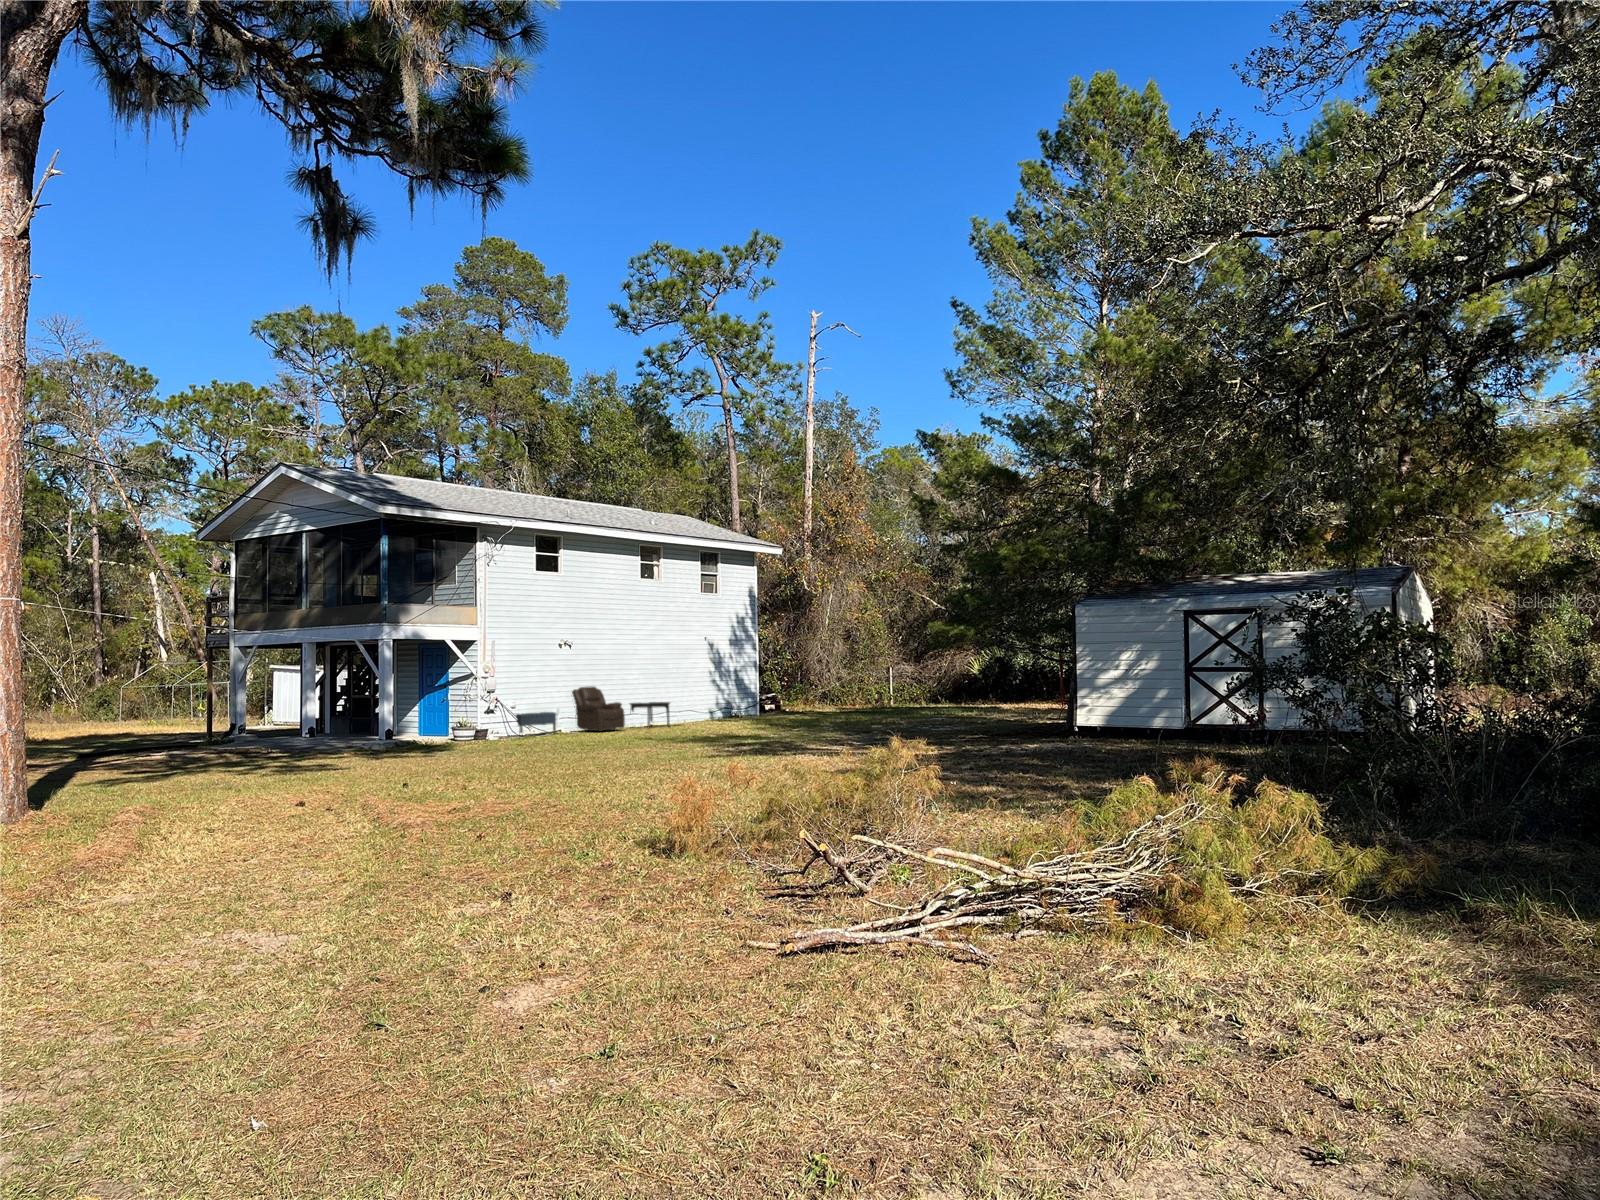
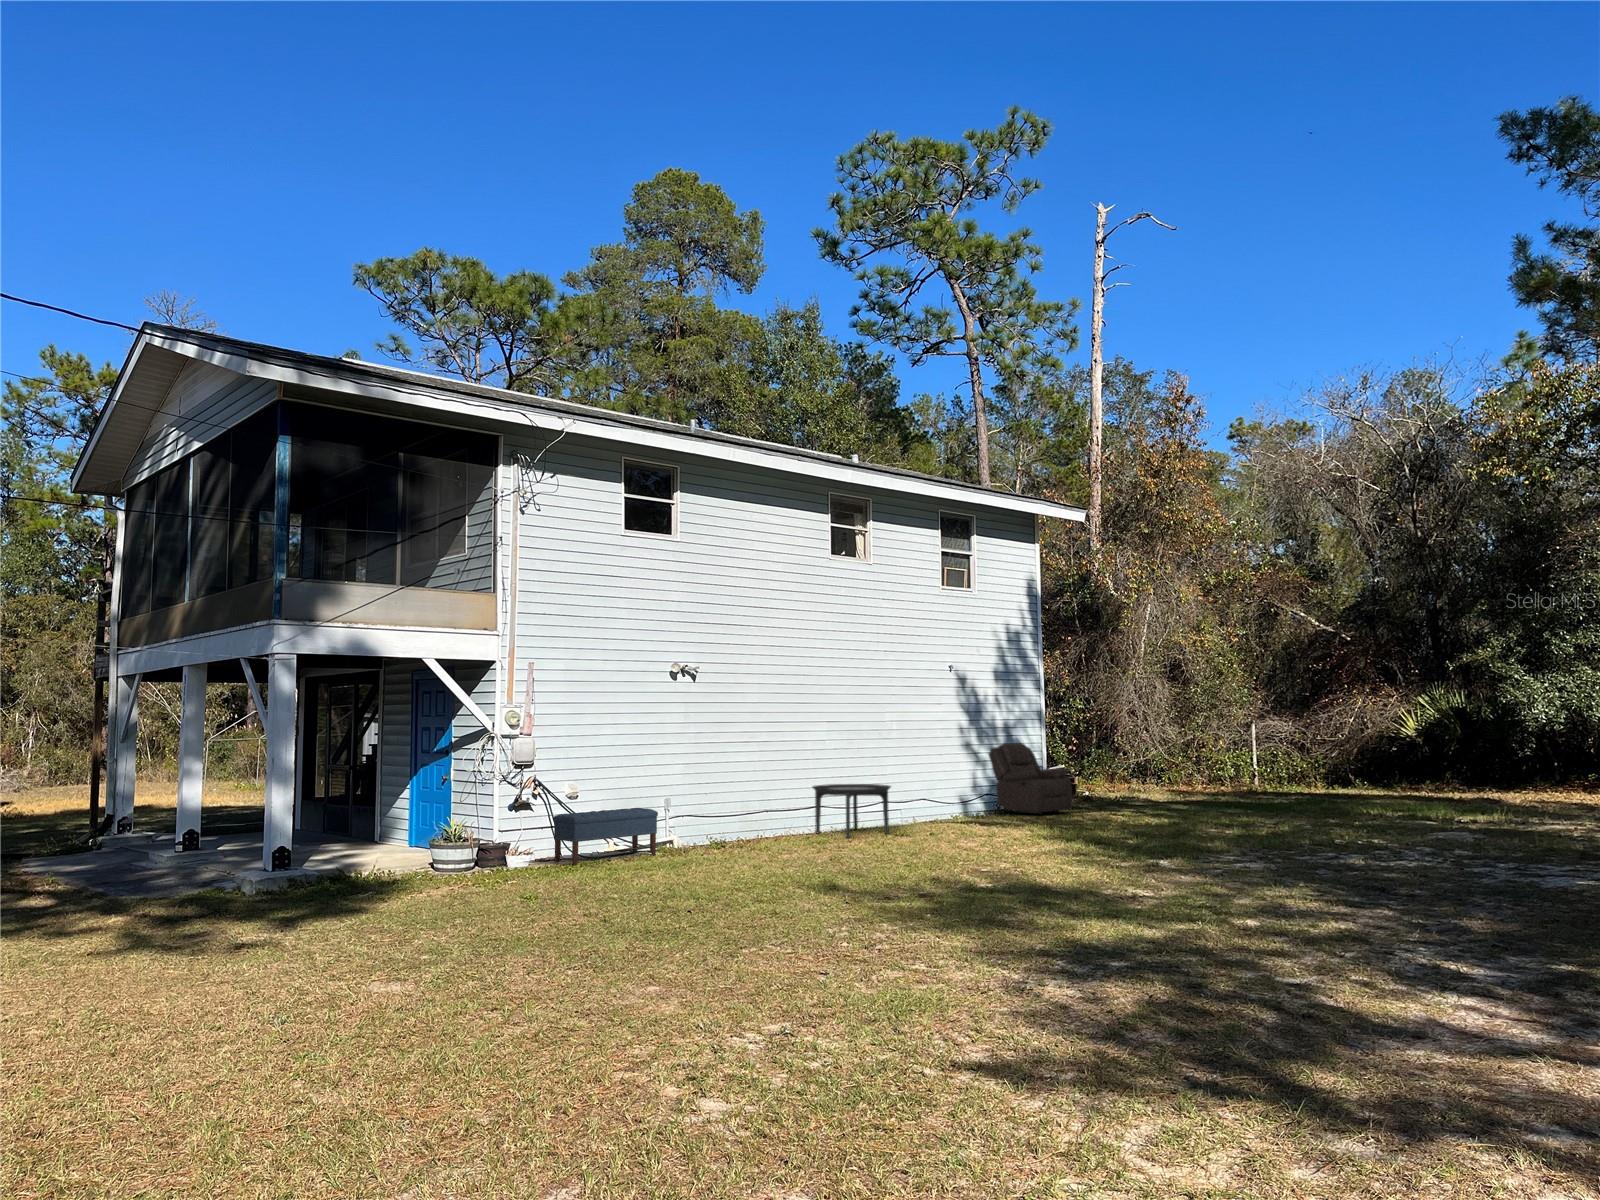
chair: present [572,686,625,732] -> present [989,743,1072,815]

